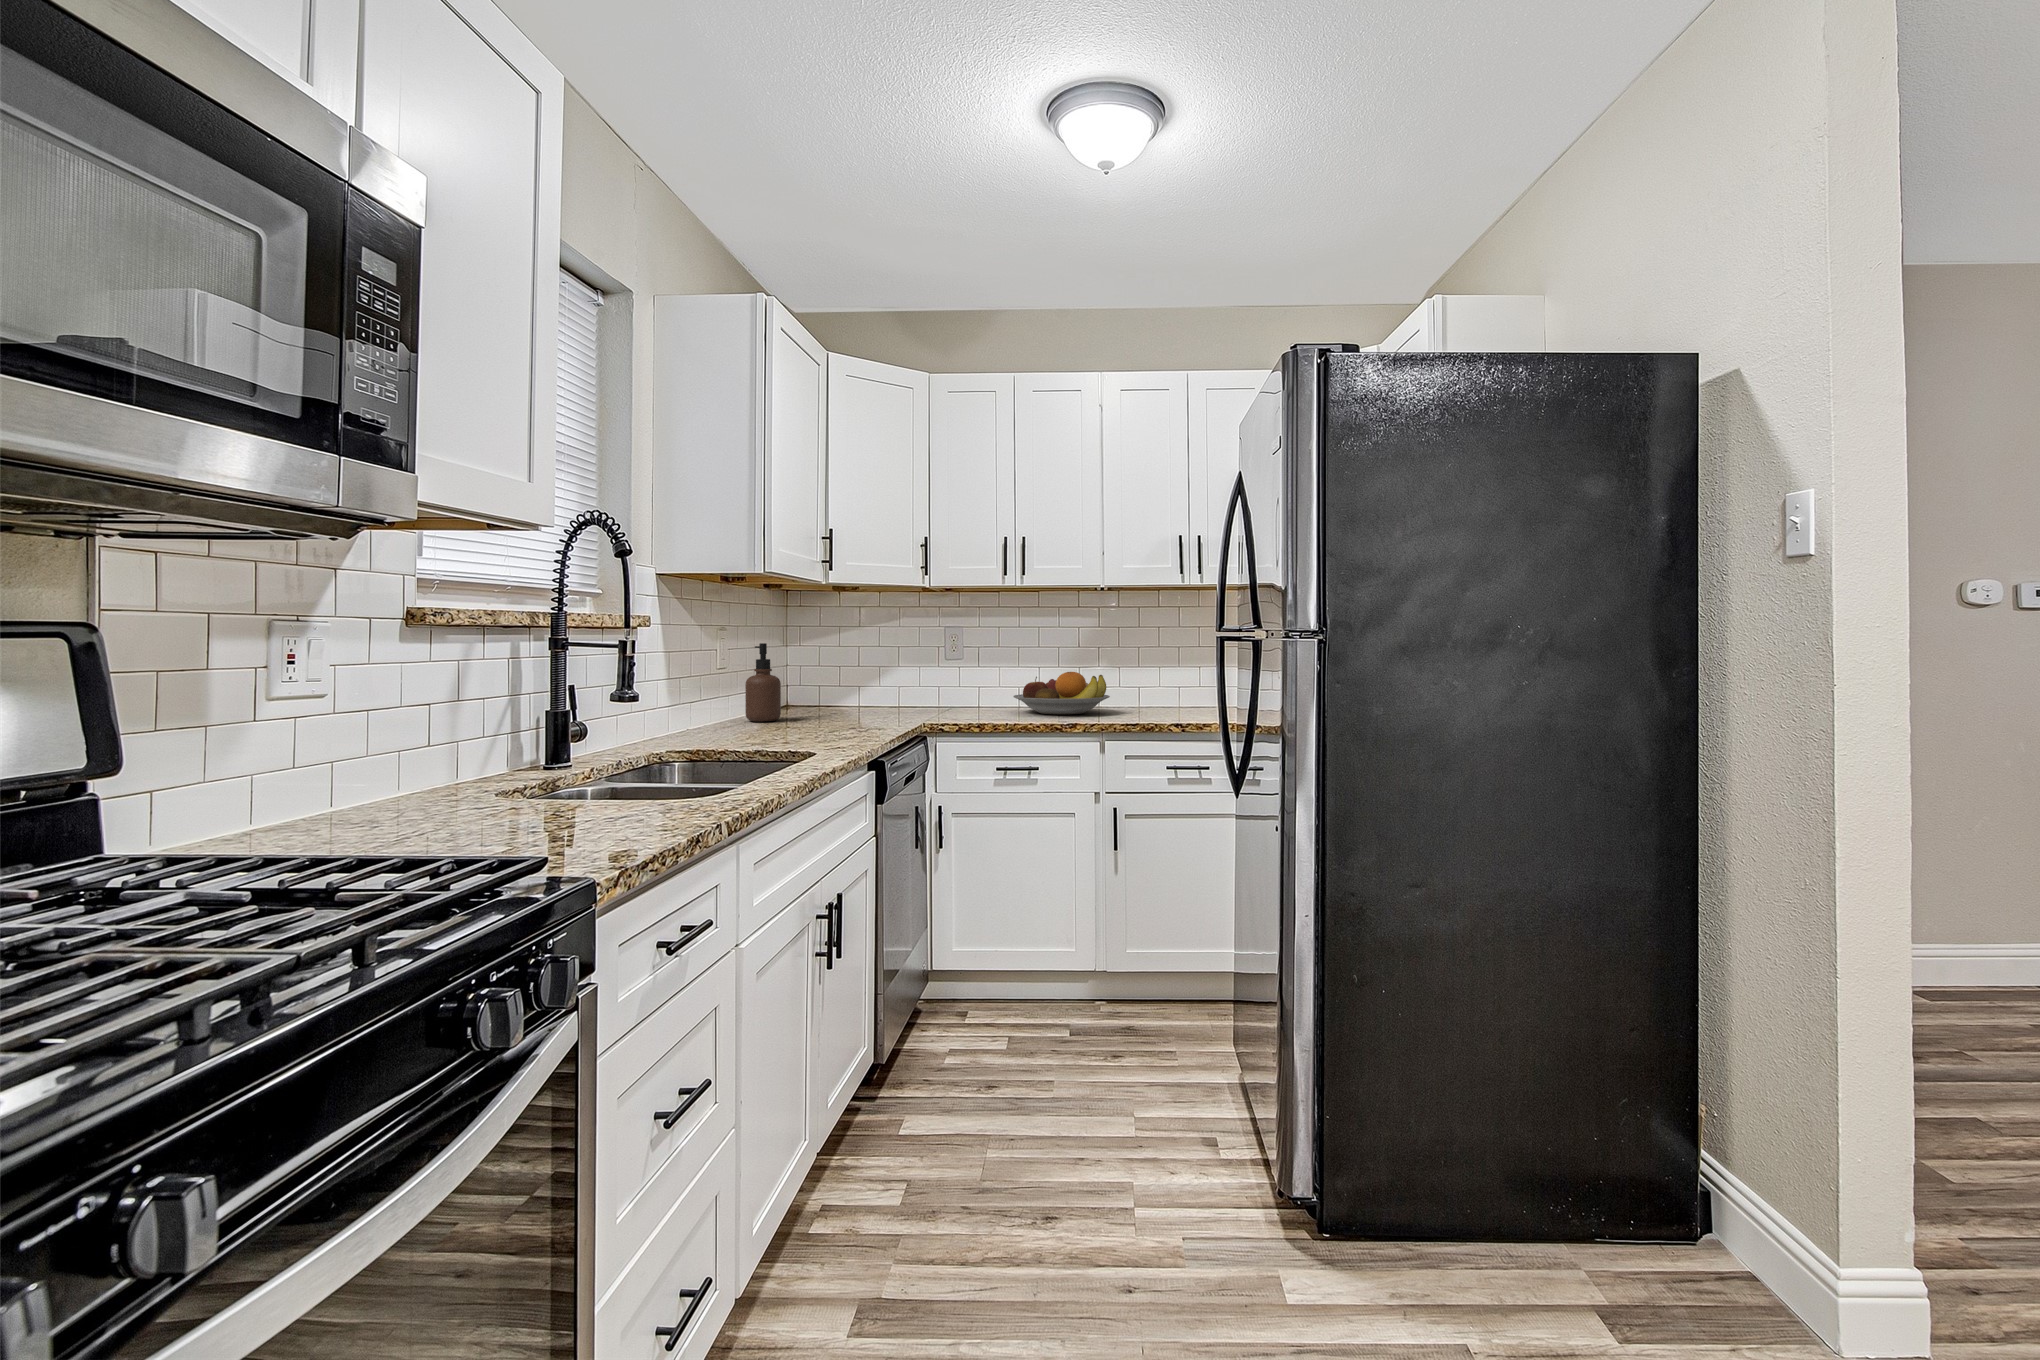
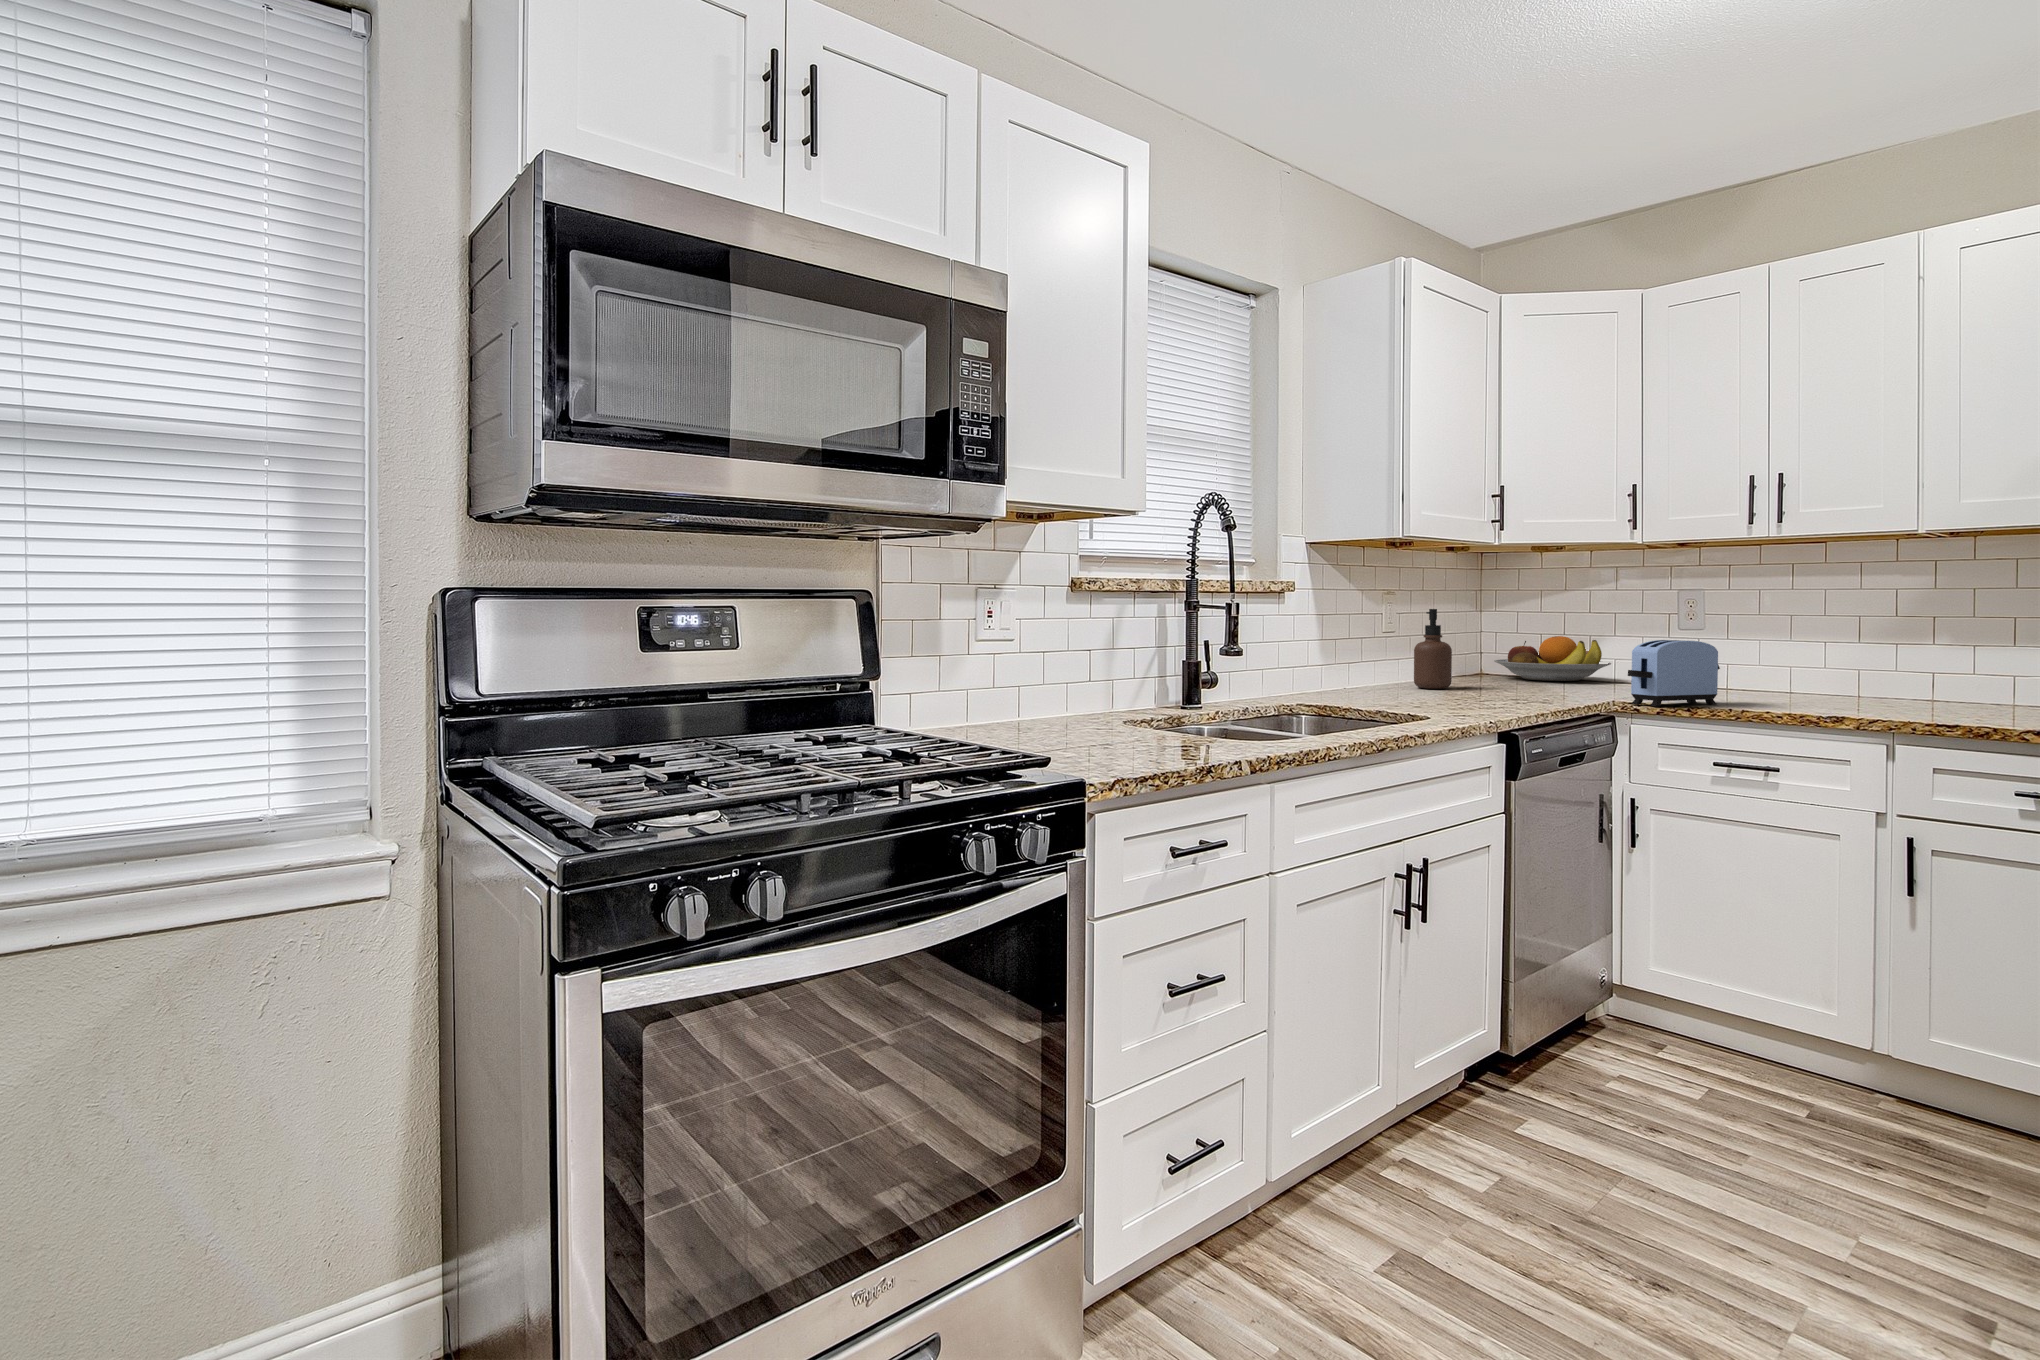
toaster: none [937,670,991,726] -> present [1628,640,1720,706]
fruit bowl: present [1013,672,1110,714] -> present [1494,636,1611,681]

